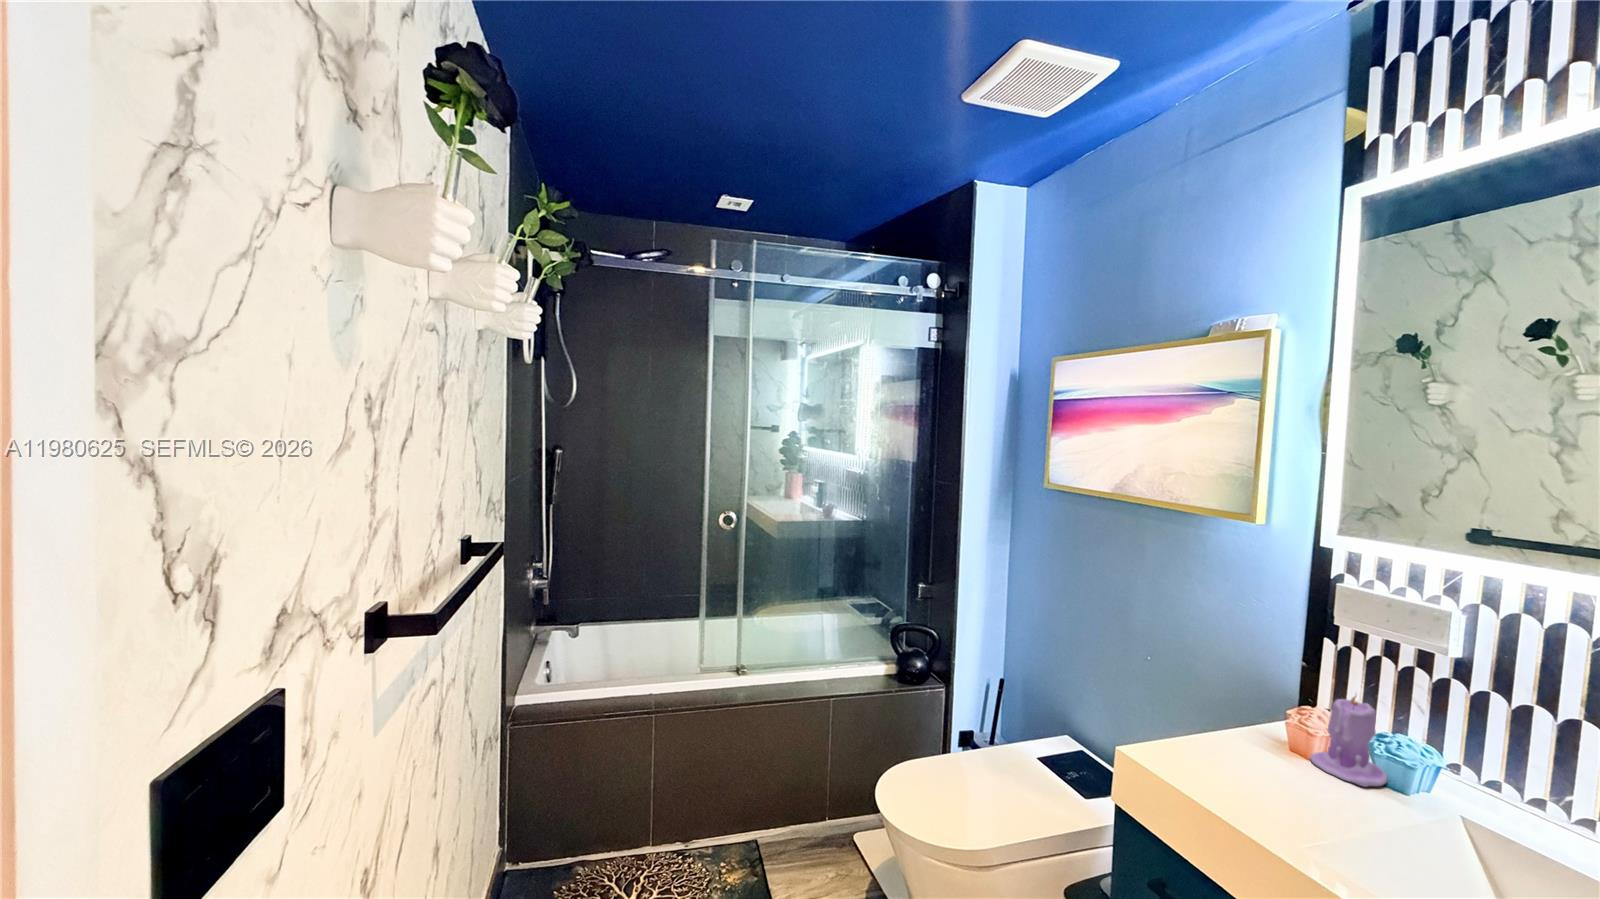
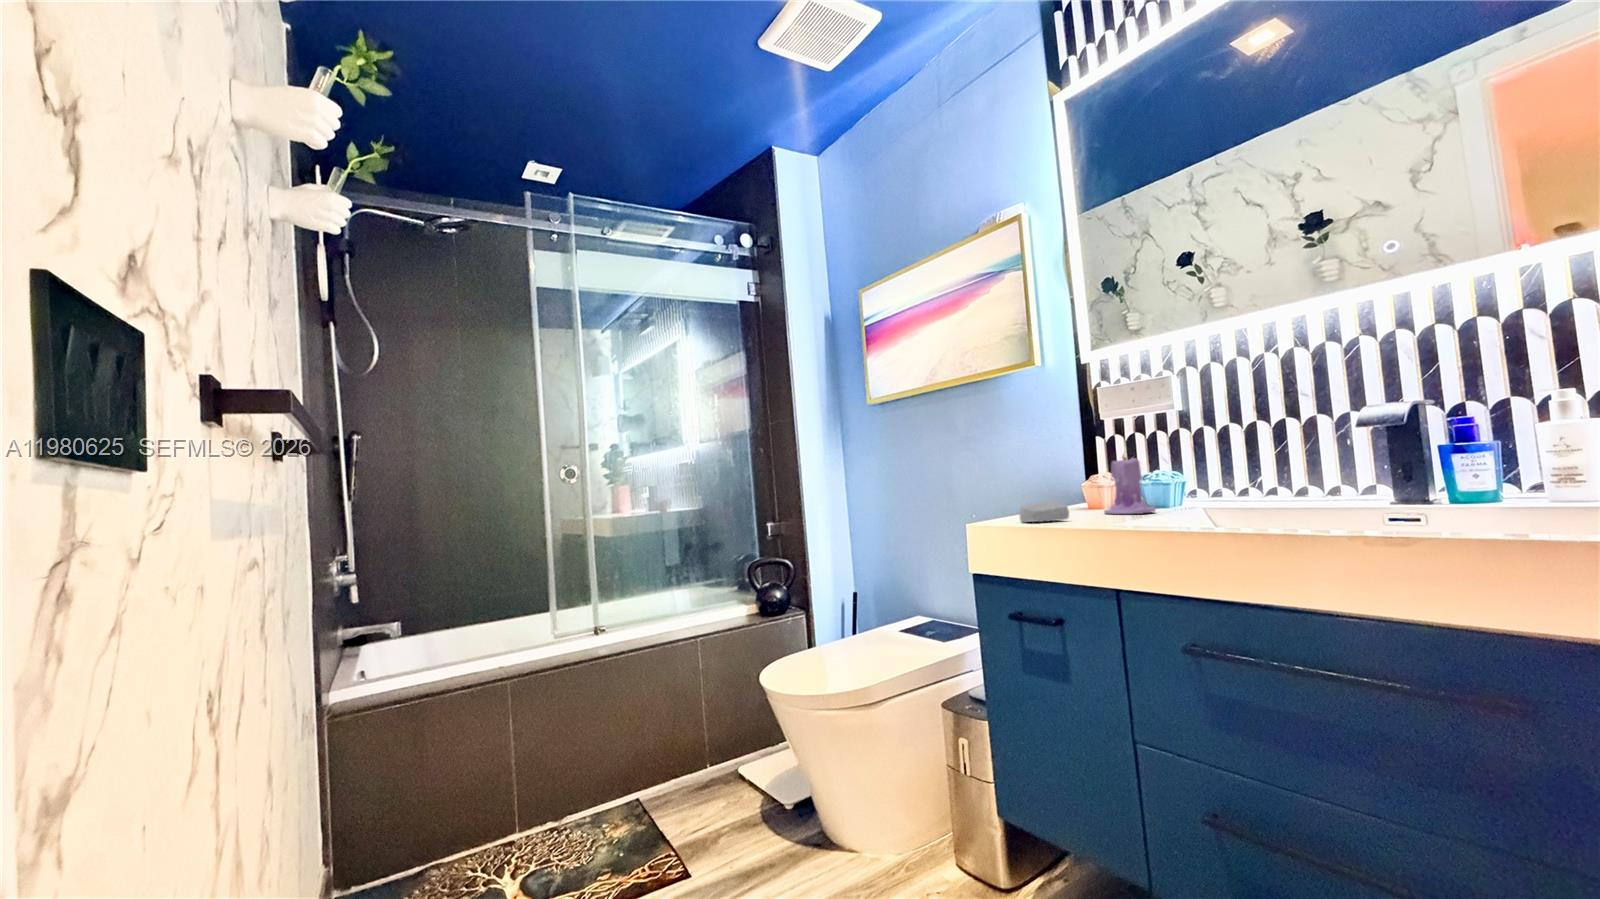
soap bar: none [1182,750,1252,788] -> present [1020,500,1069,522]

